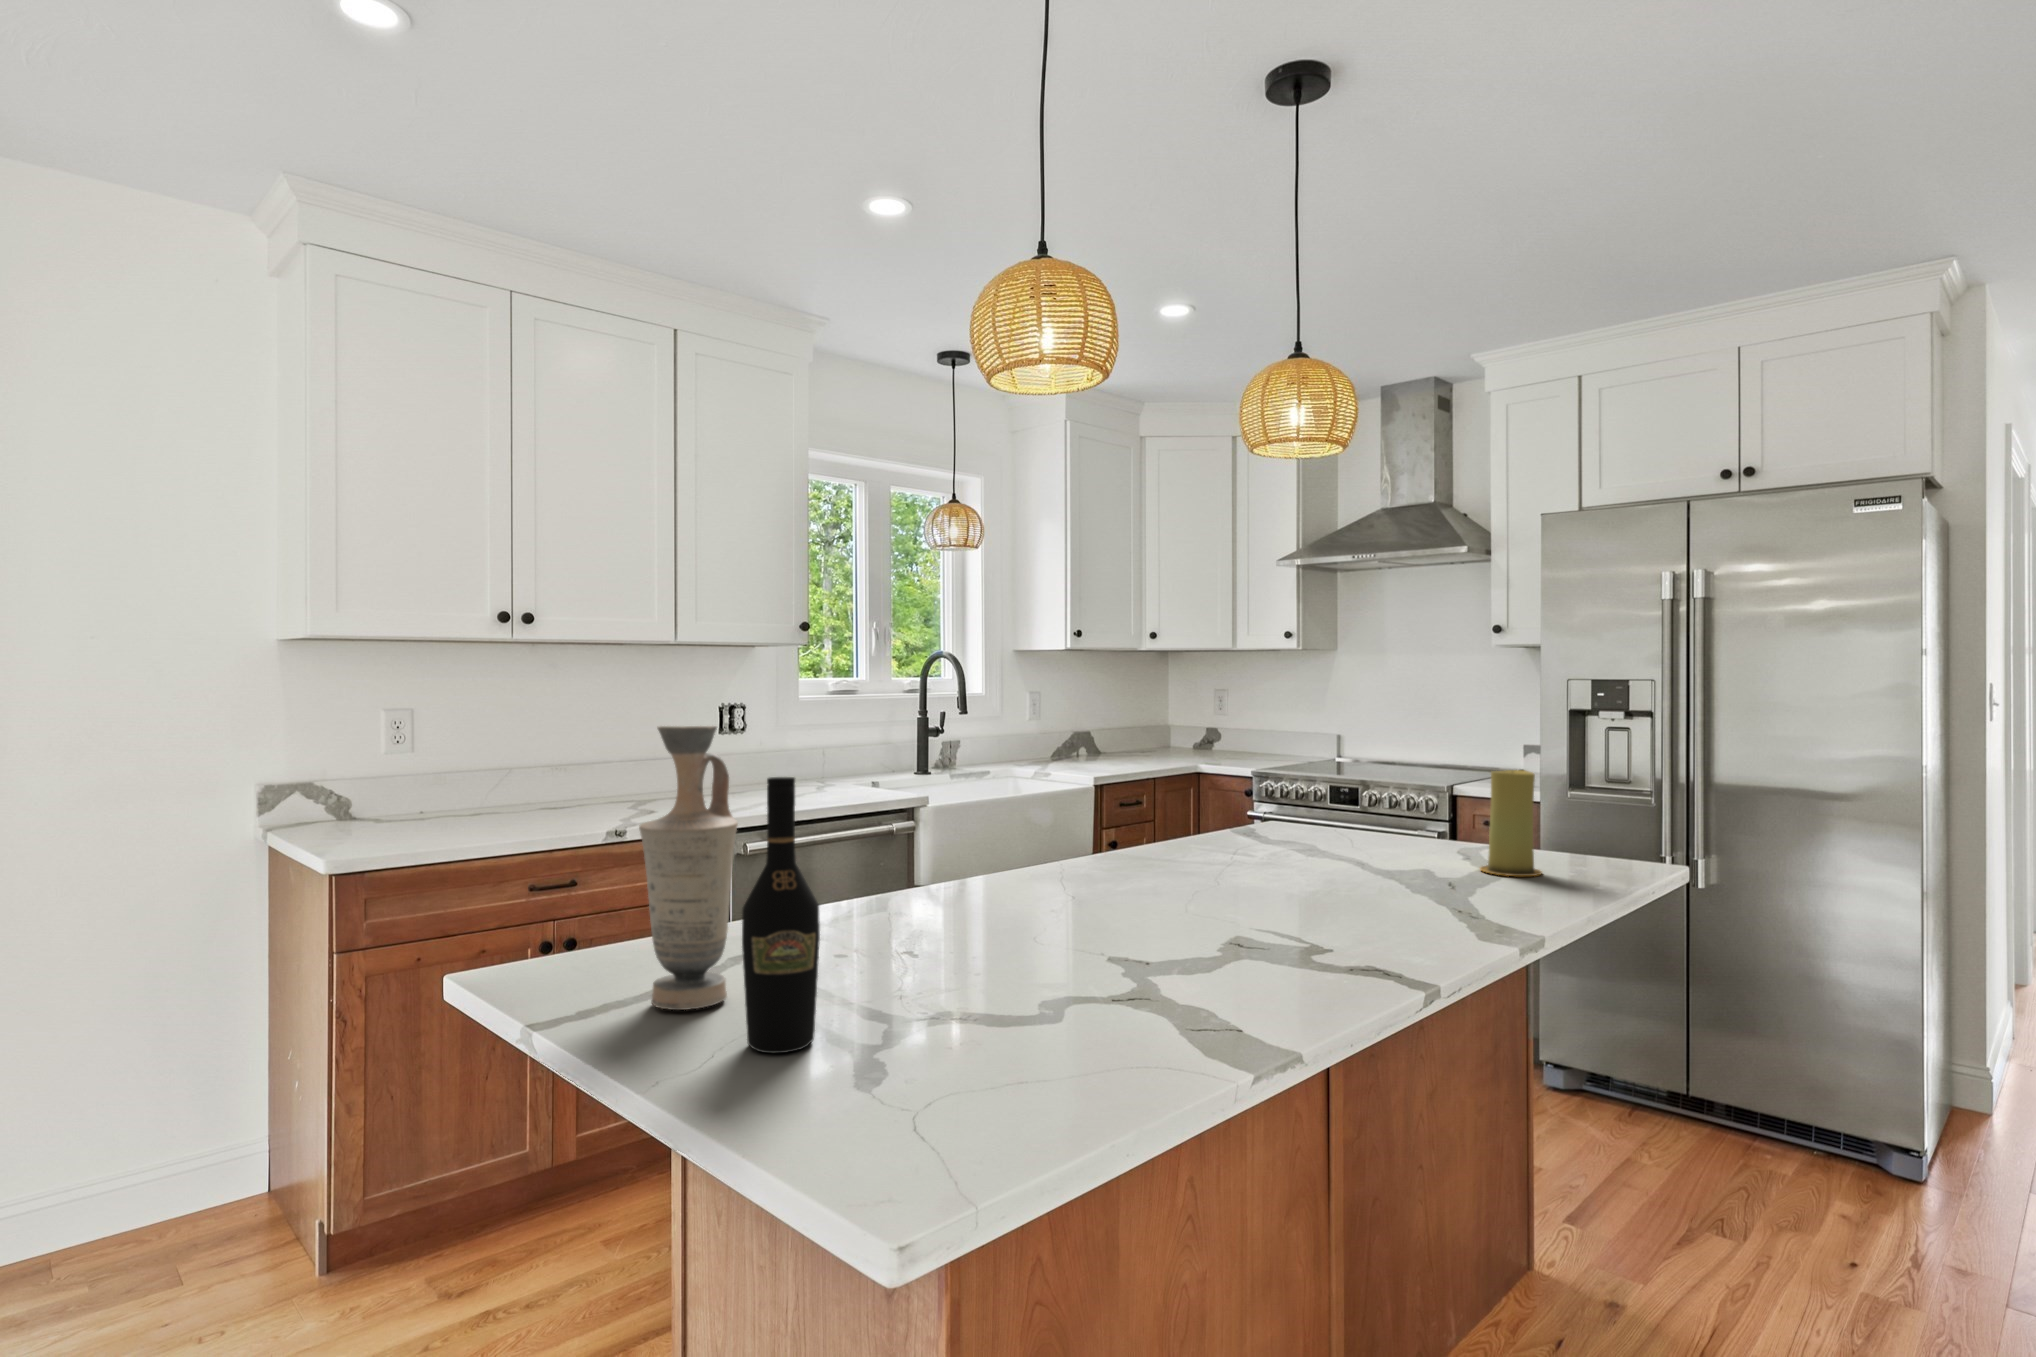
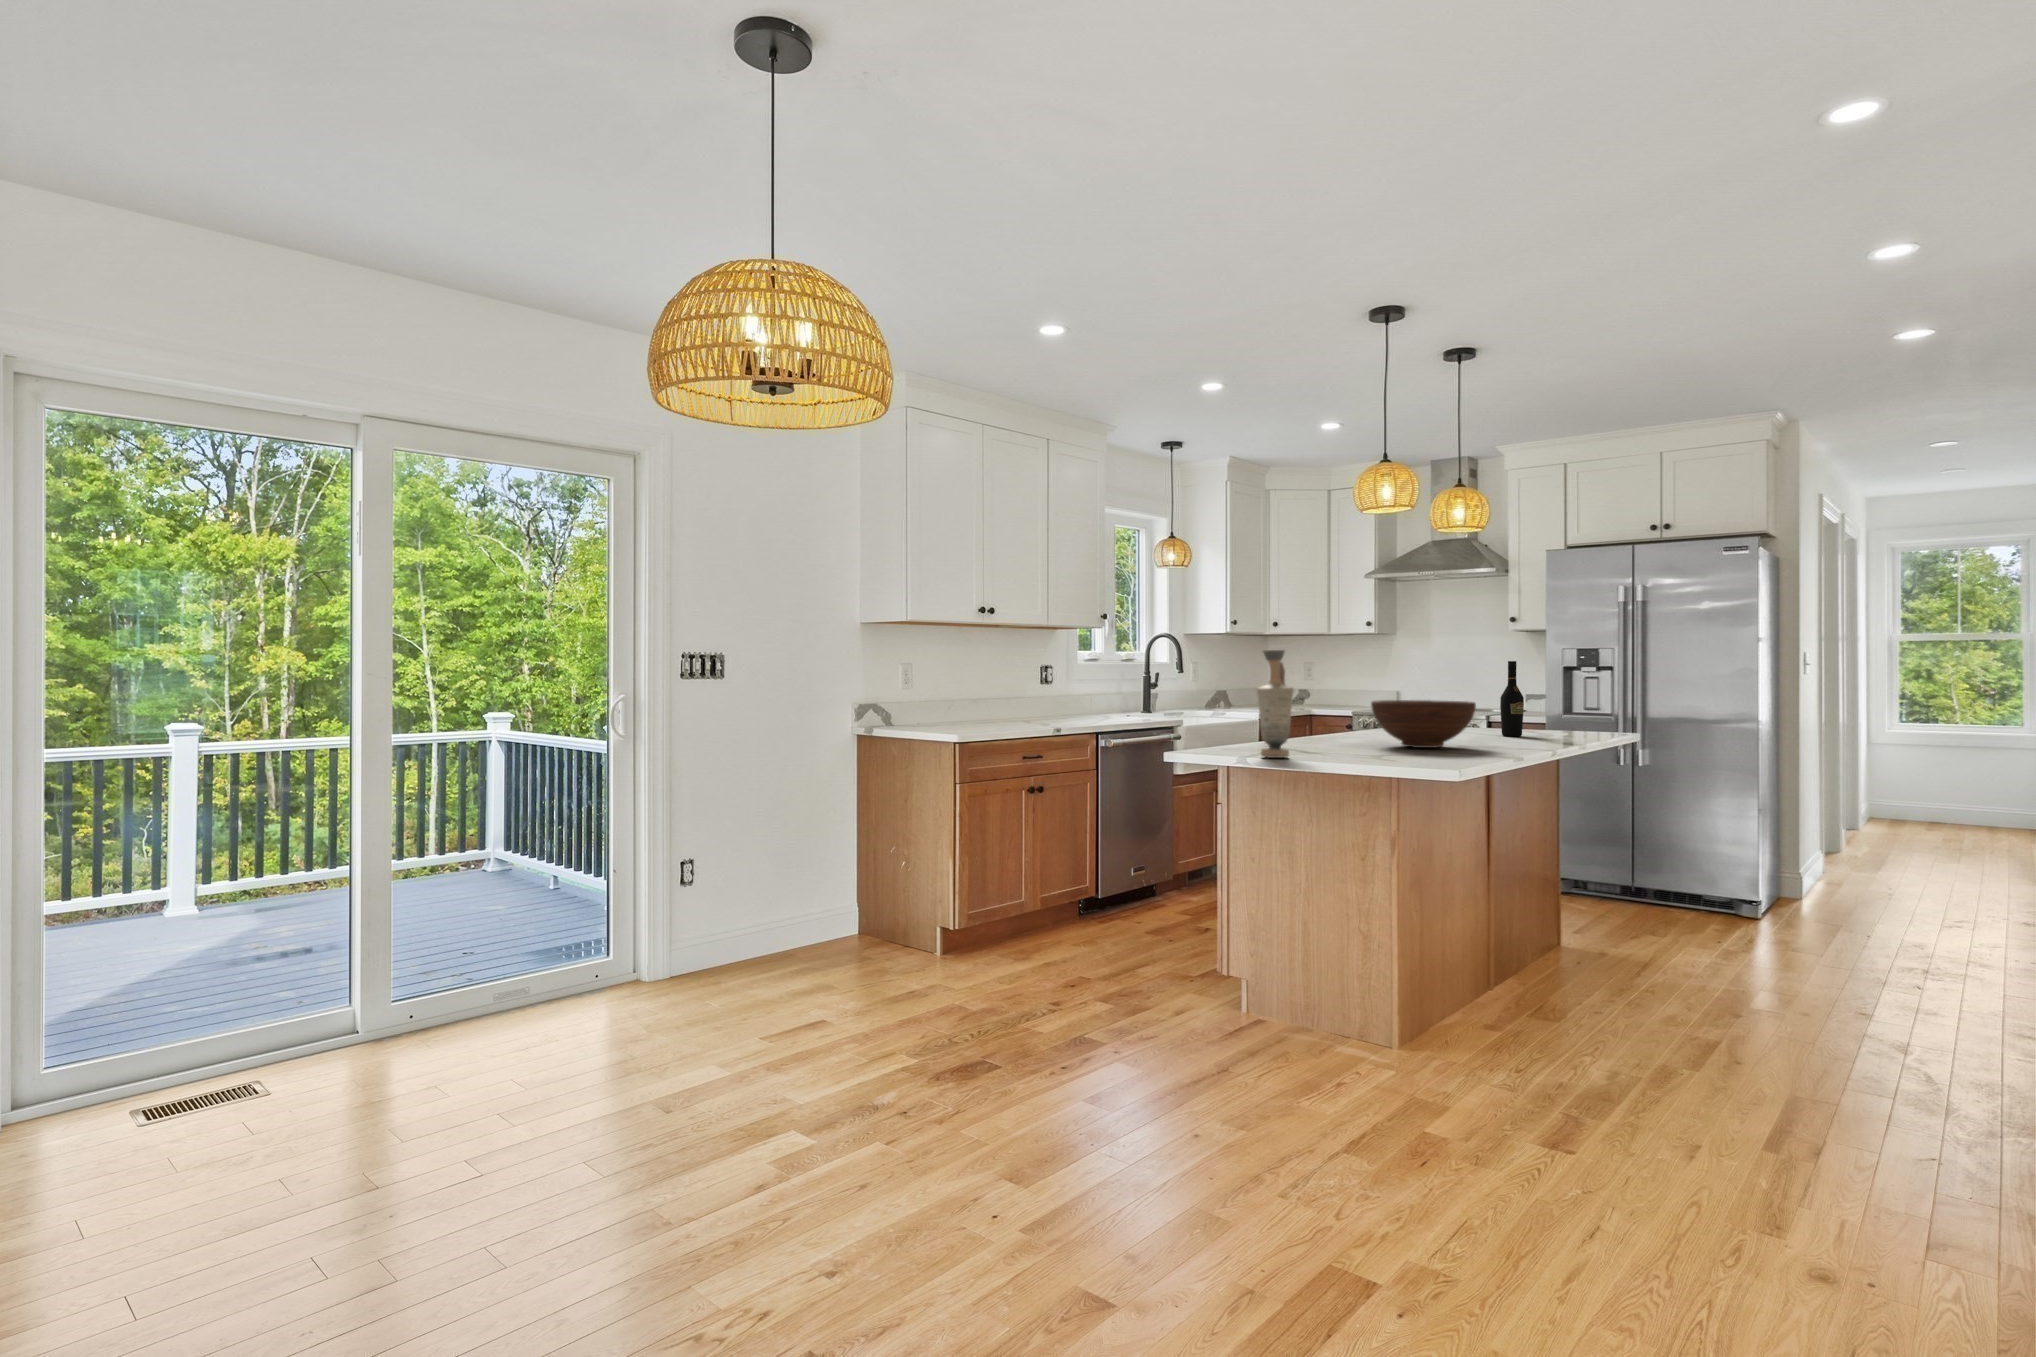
candle: present [1480,770,1542,876] -> none [1541,686,1573,736]
wine bottle: present [742,777,820,1053] -> present [1500,661,1524,736]
fruit bowl: none [1042,816,1271,943] -> present [1371,700,1476,748]

